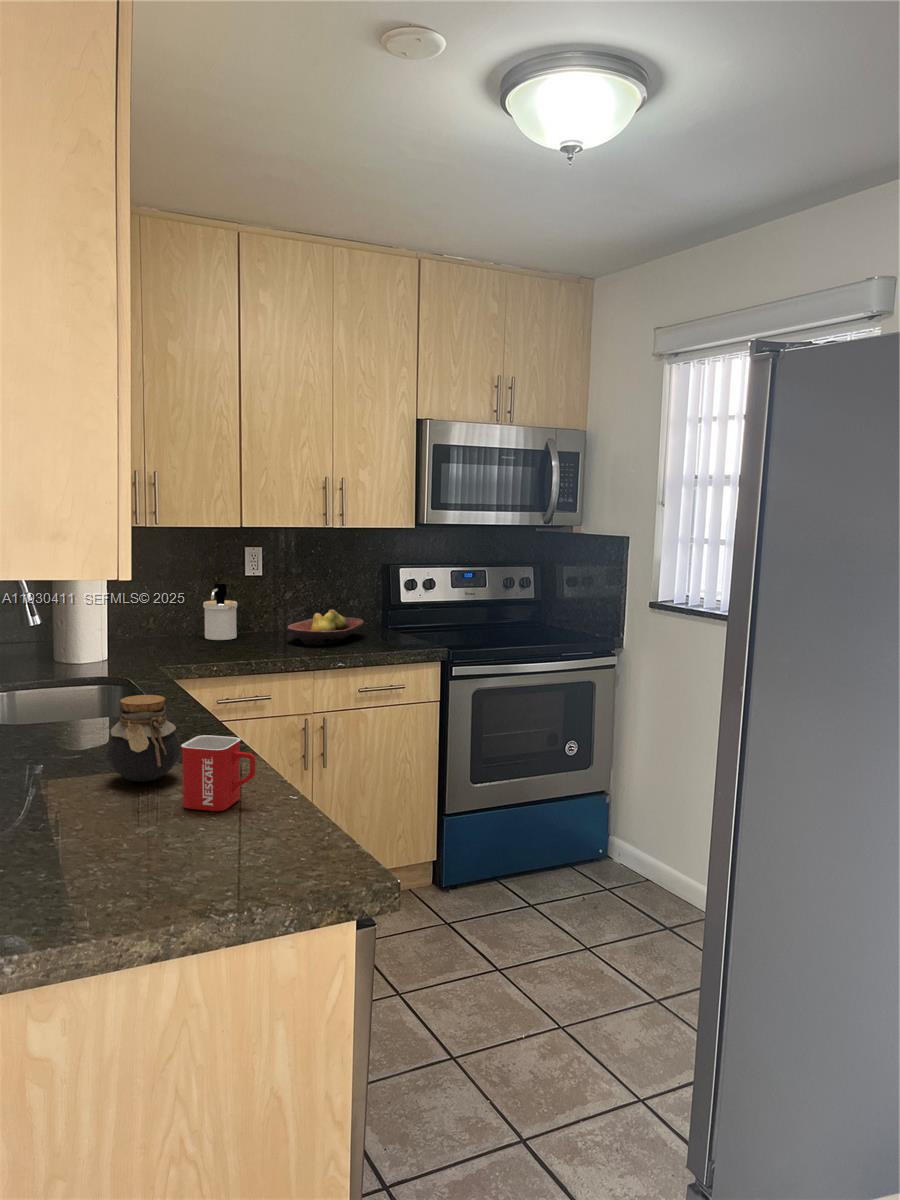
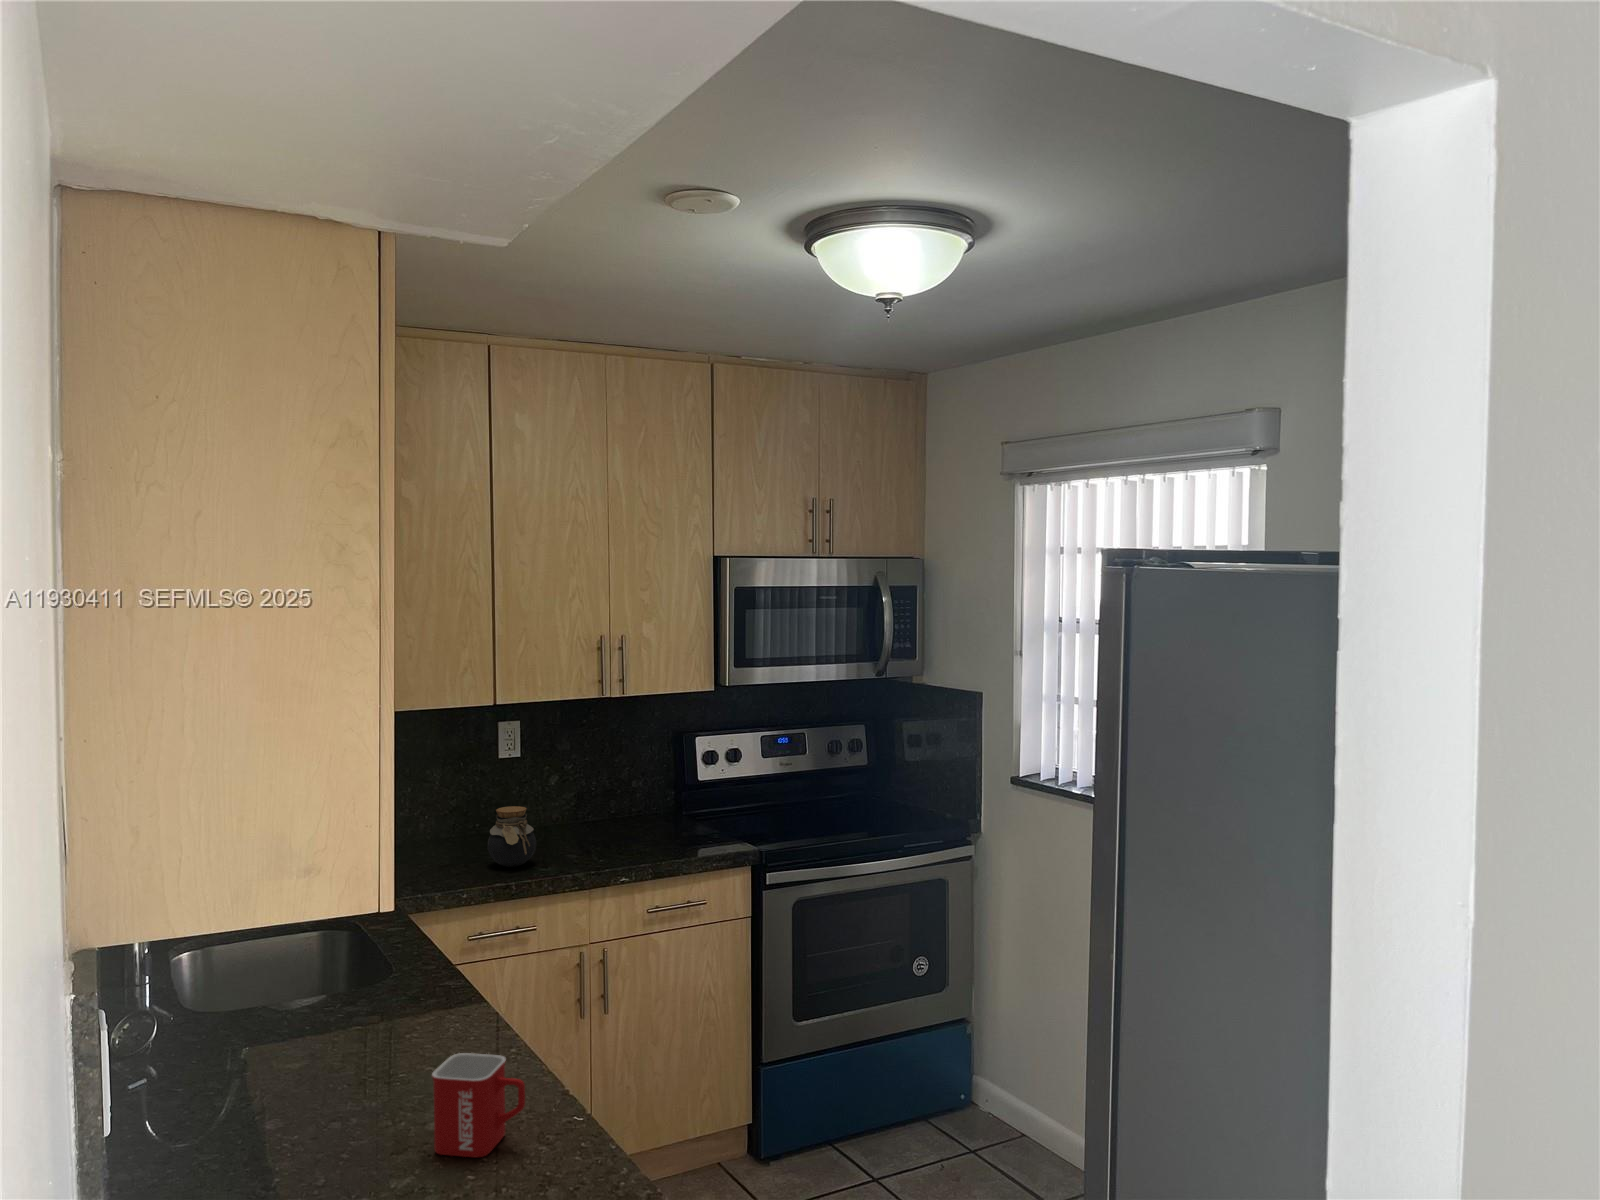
soap dispenser: present [203,583,238,640] -> none [446,772,490,846]
fruit bowl: present [287,609,364,645] -> none [554,799,651,850]
jar: present [108,695,179,782] -> present [488,806,536,867]

